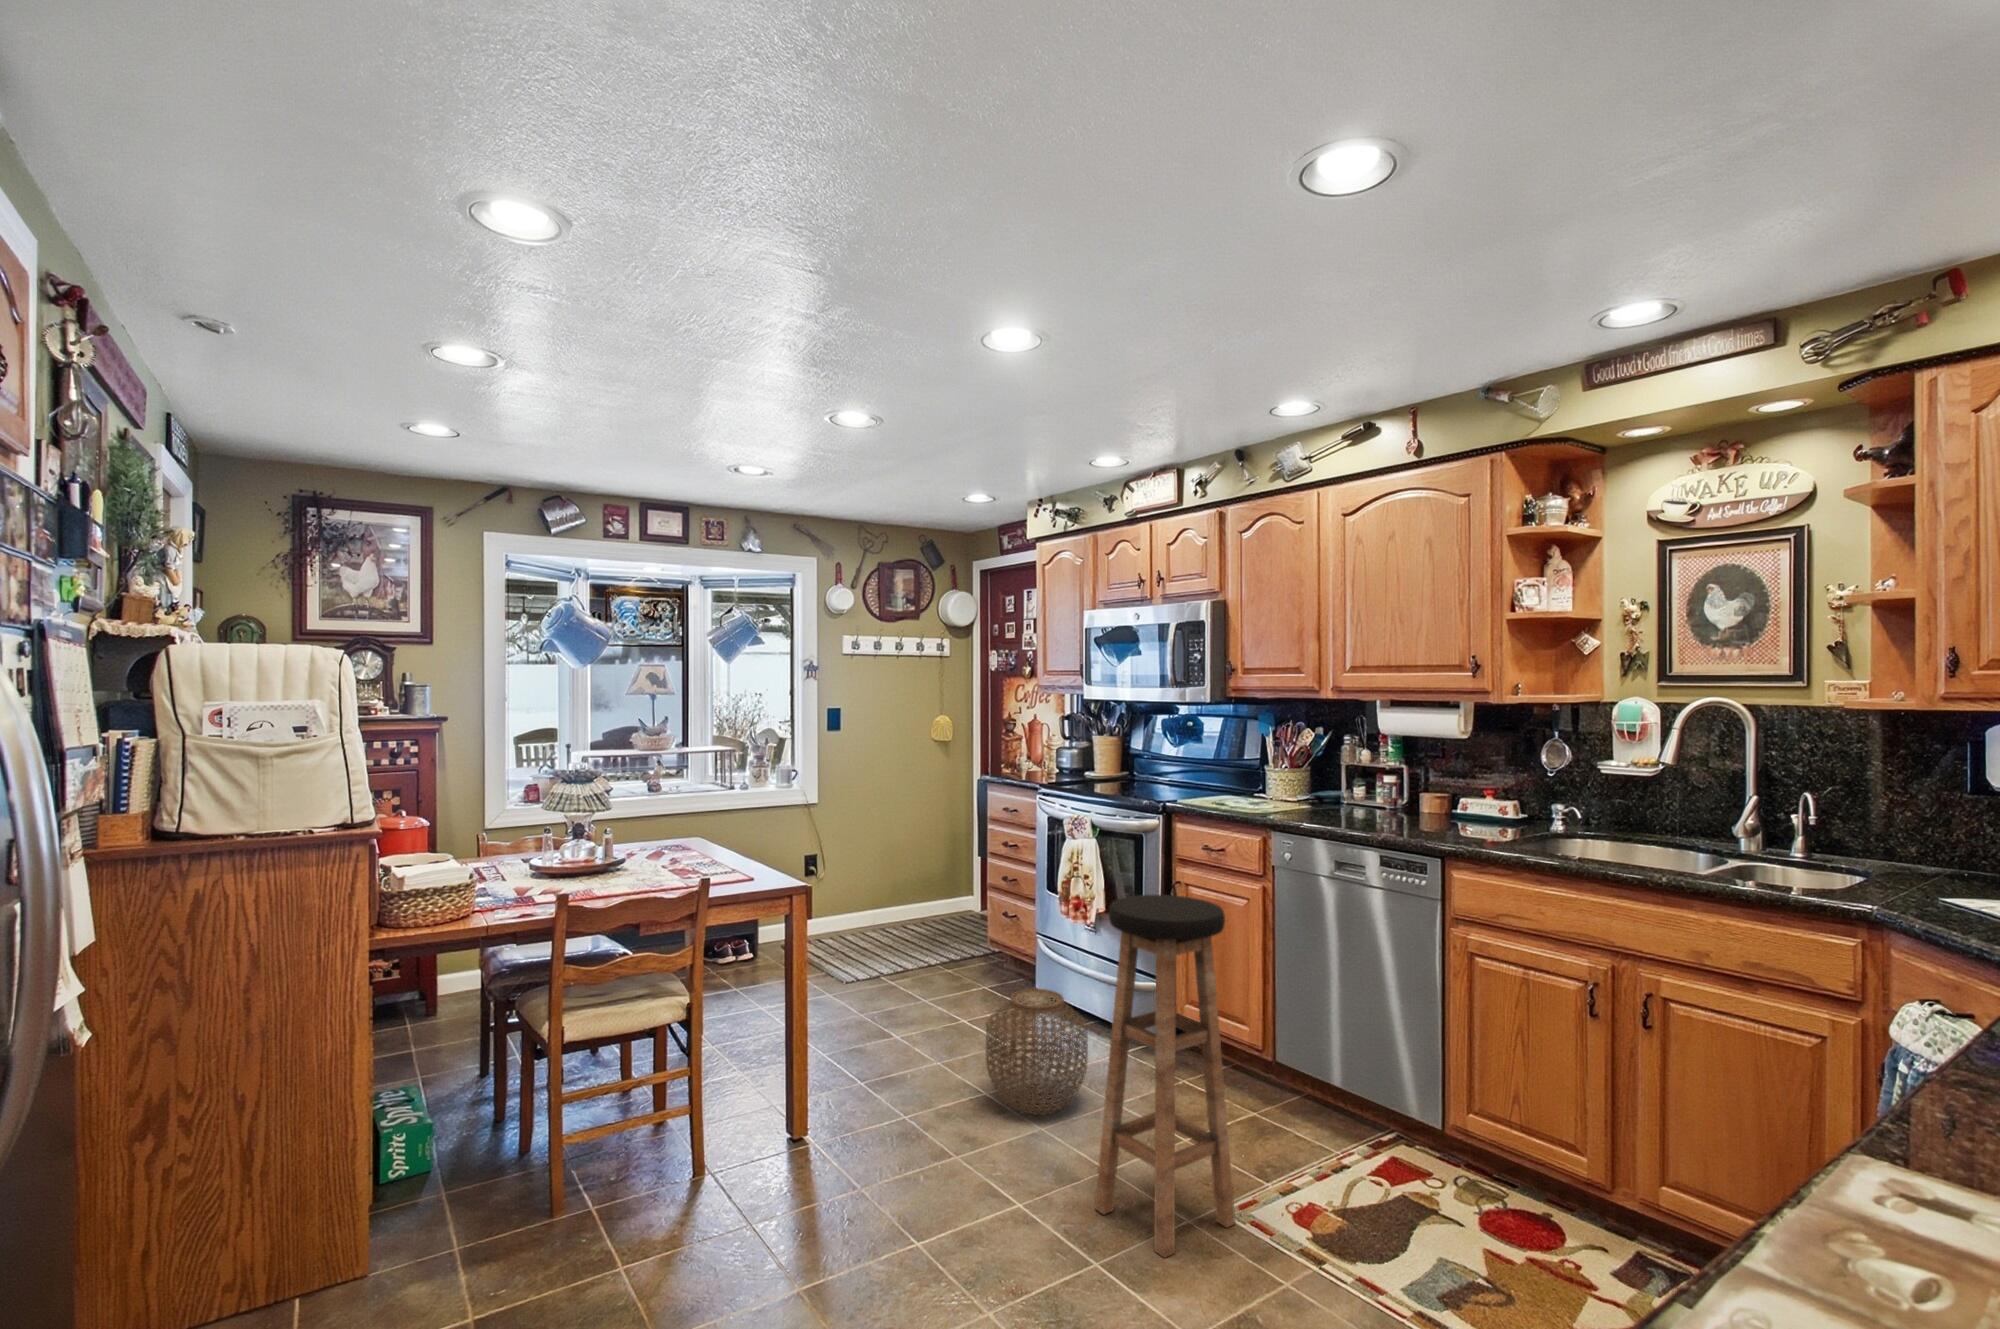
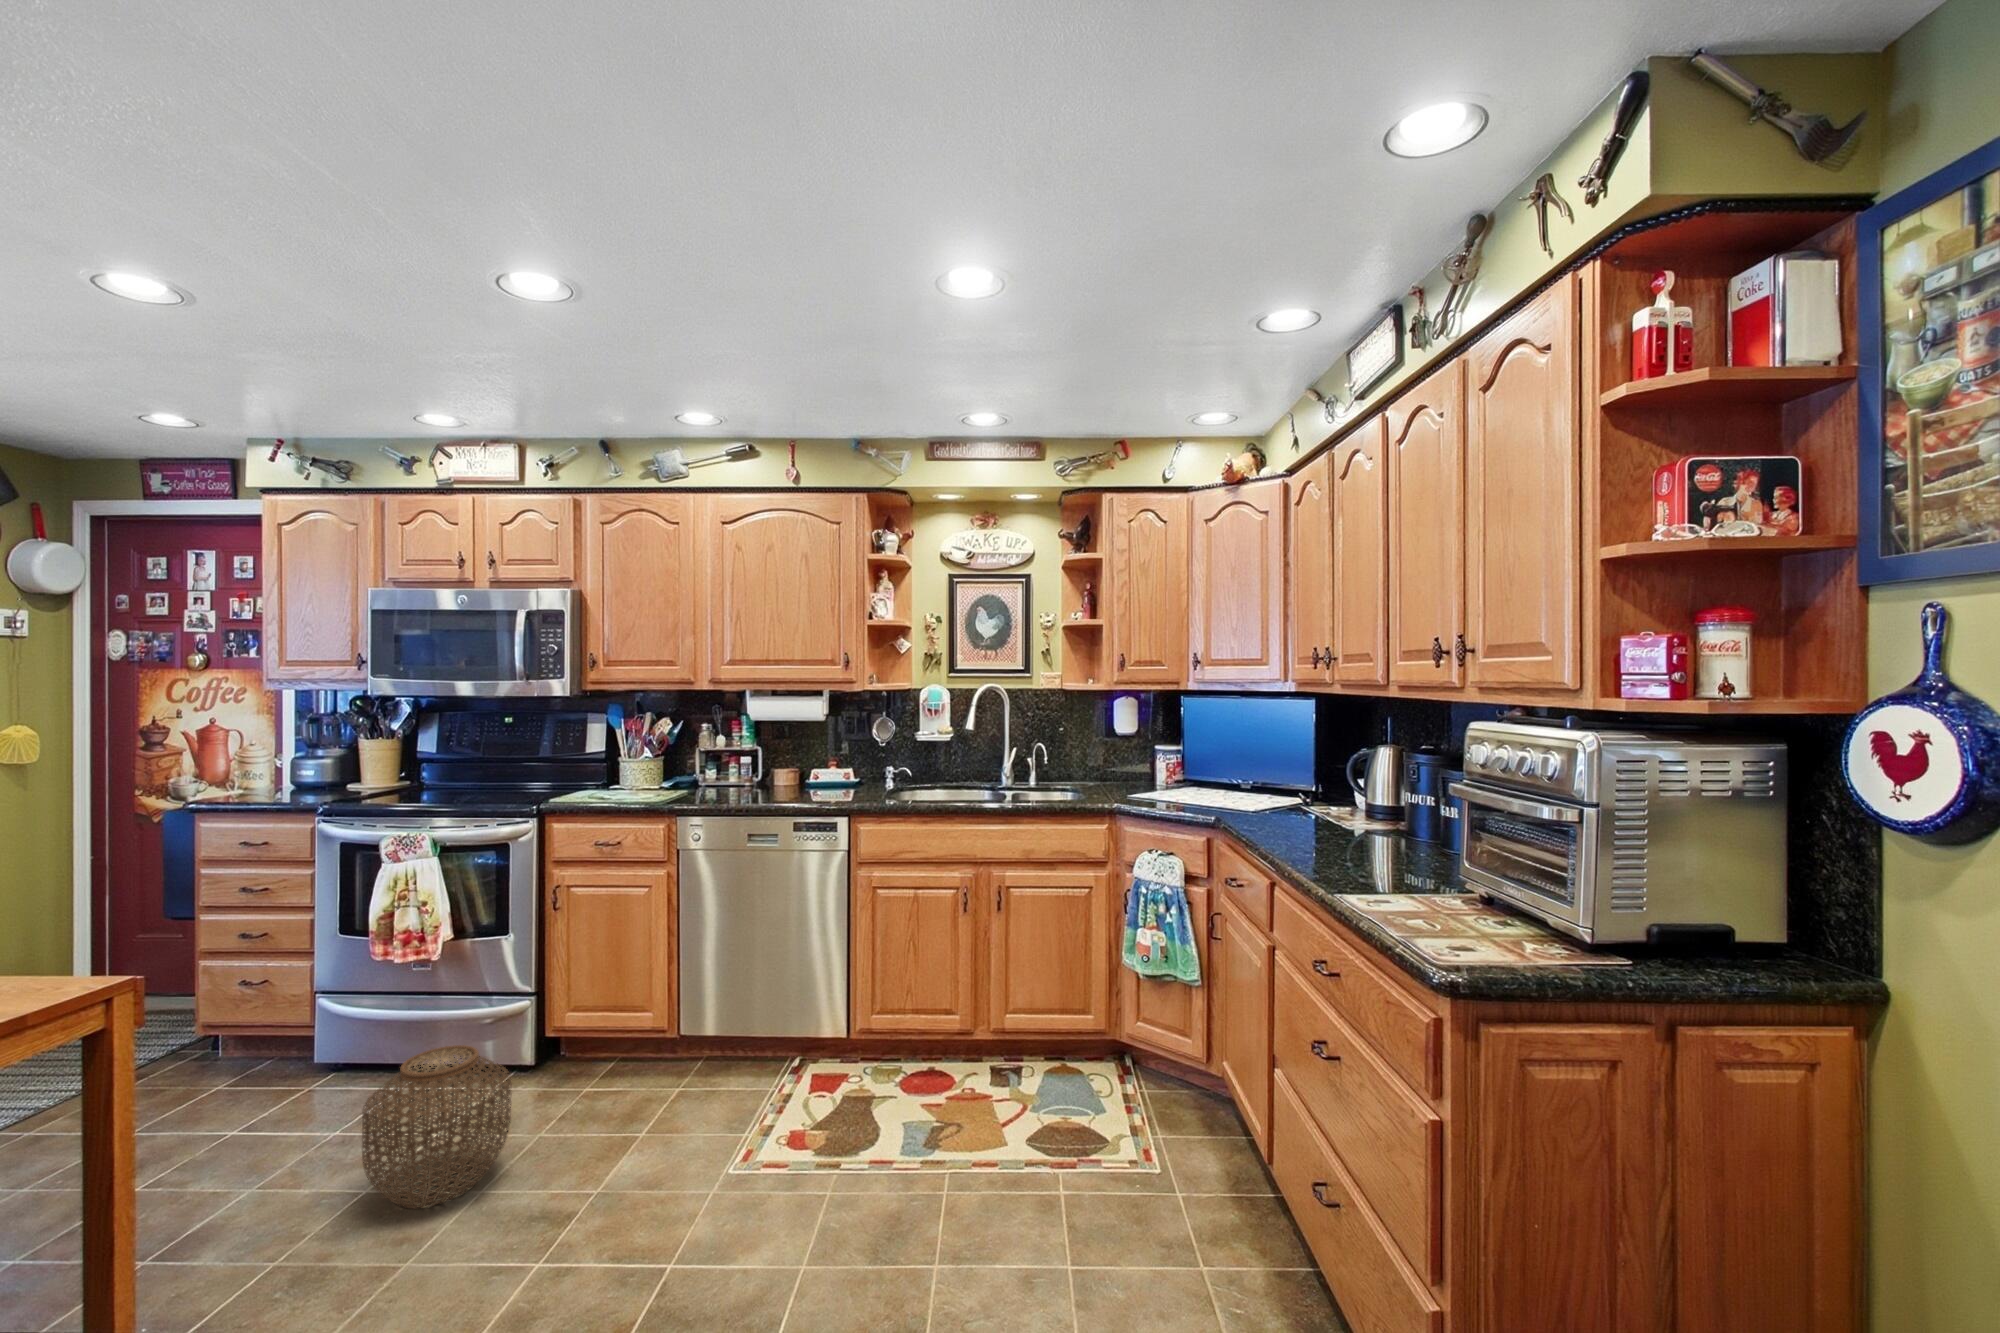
bar stool: present [1095,895,1235,1257] -> none [614,889,751,1248]

